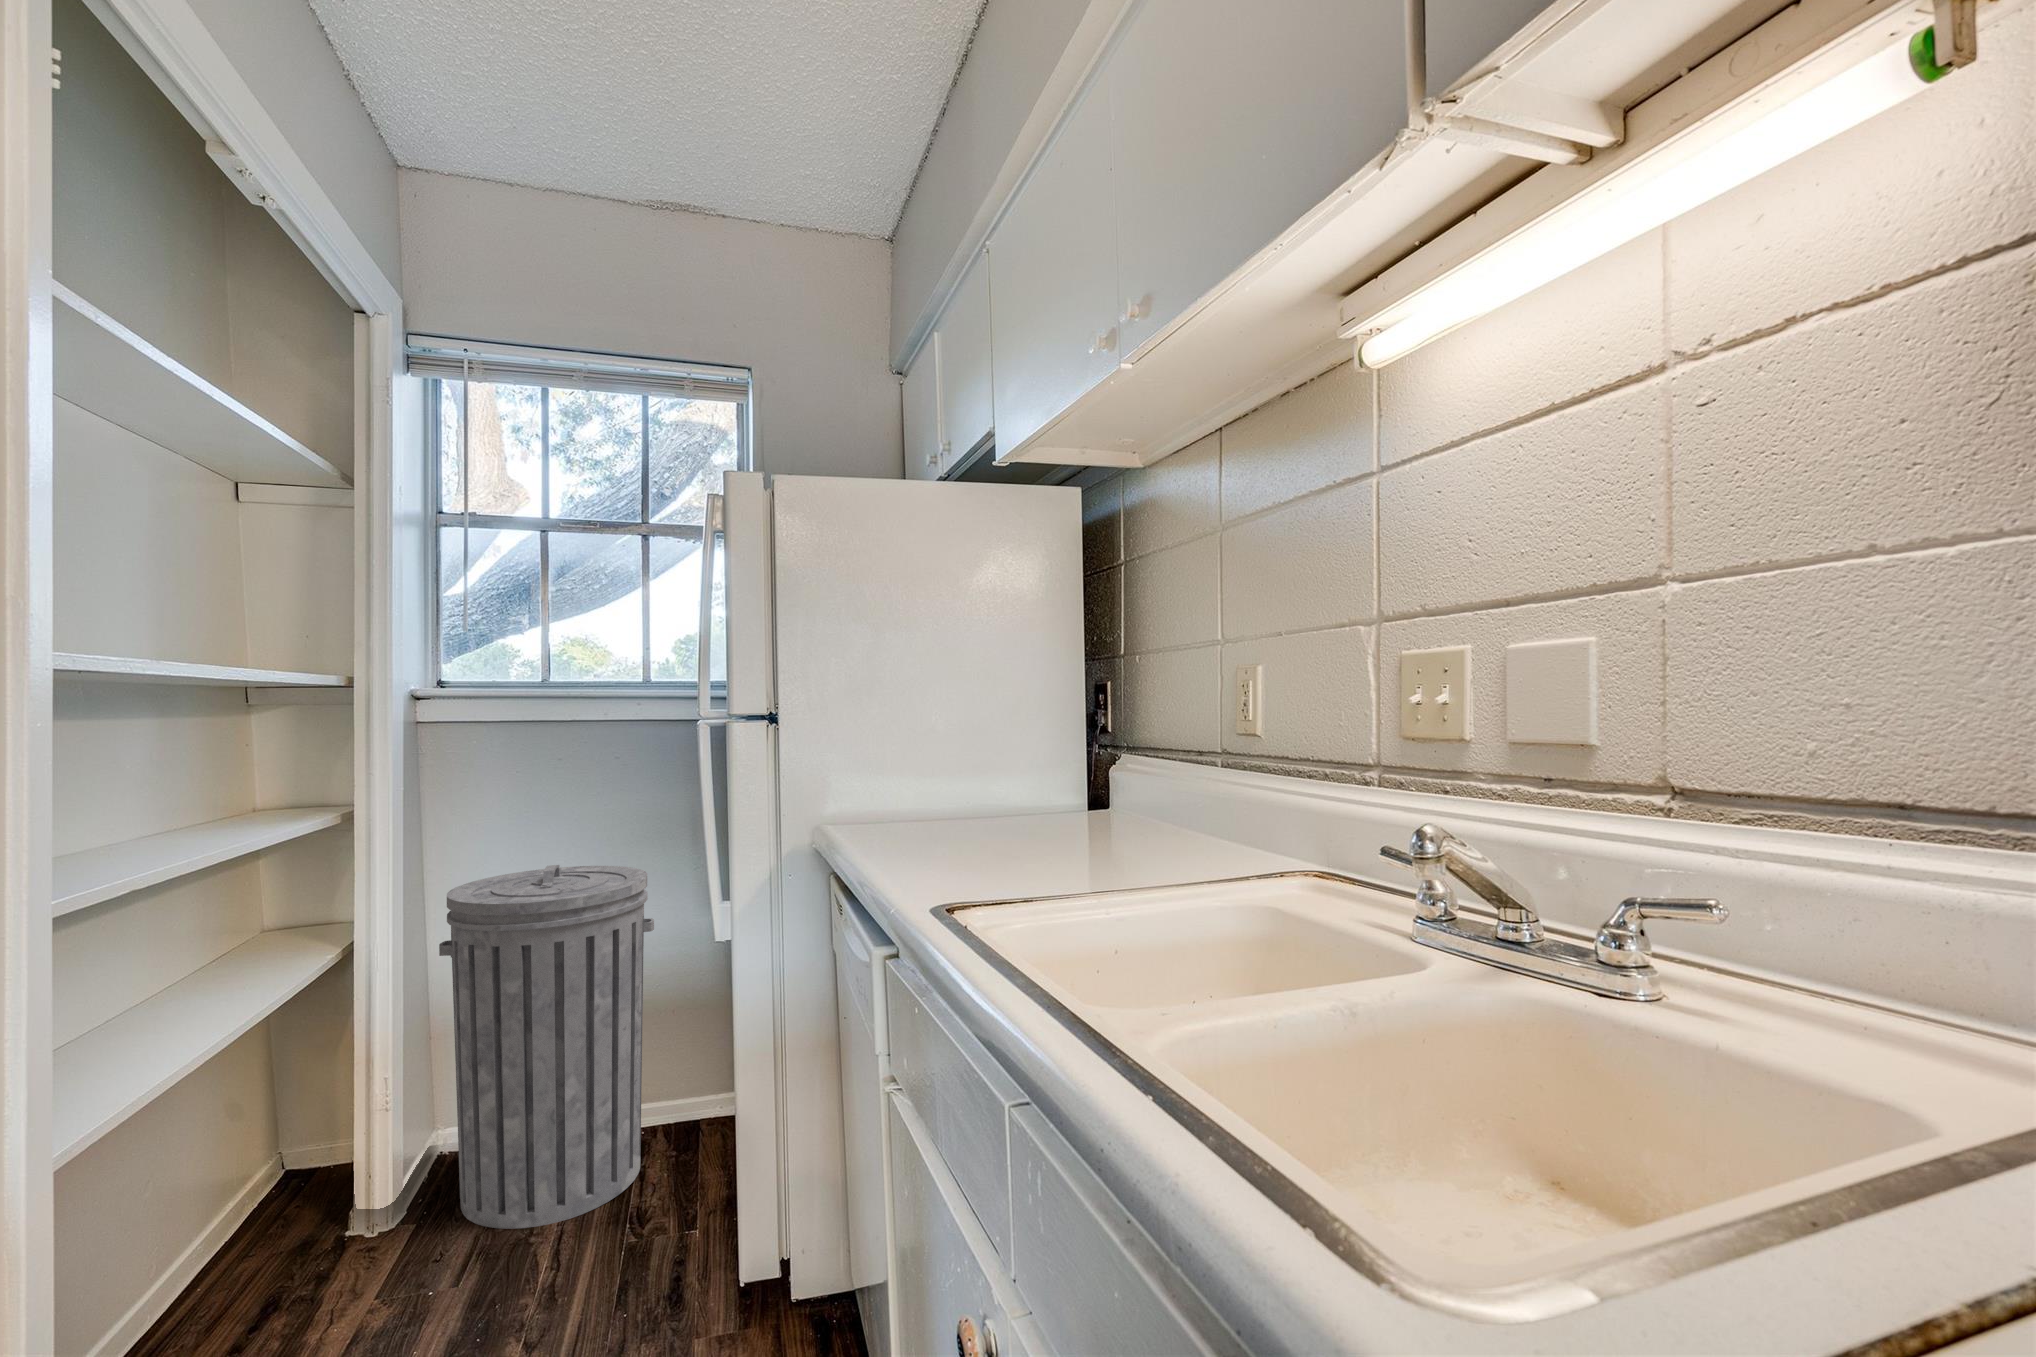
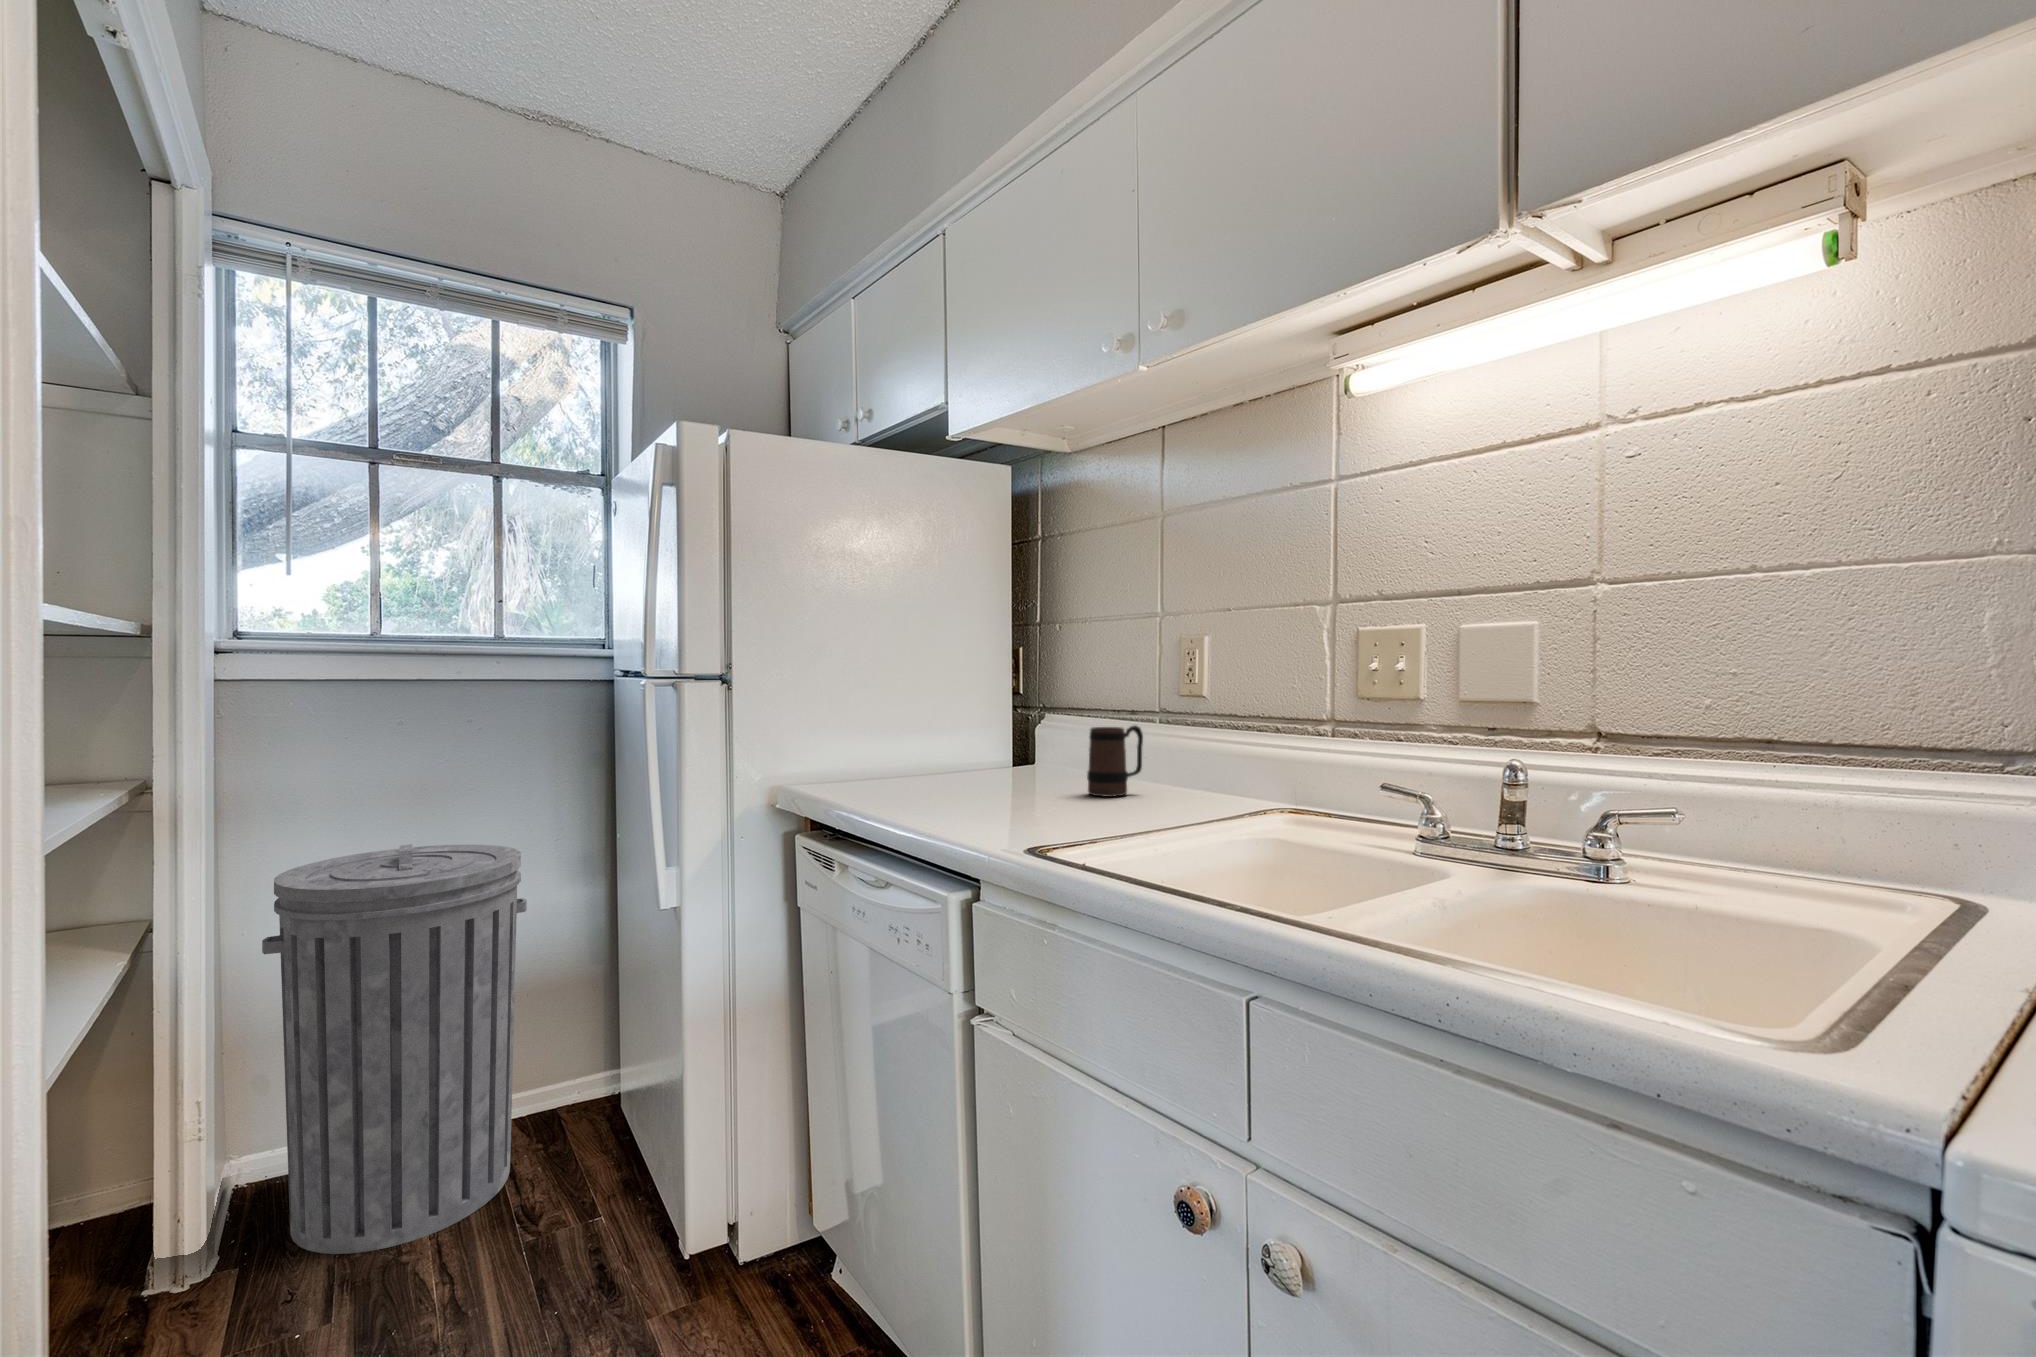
mug: none [1112,765,1177,846] -> present [1087,726,1143,797]

